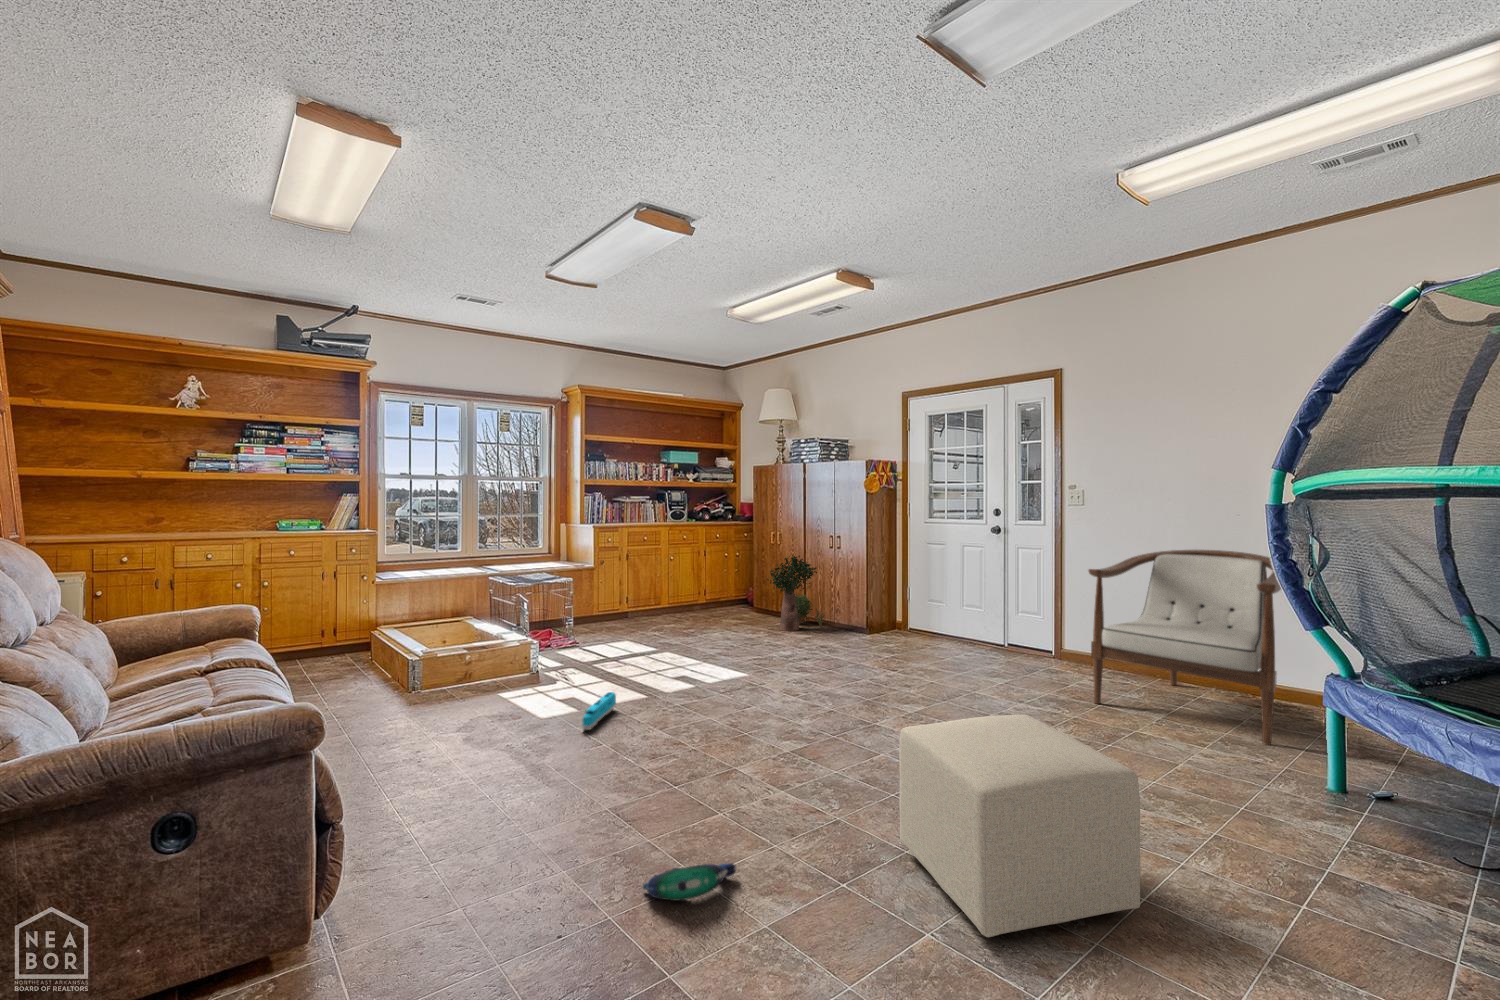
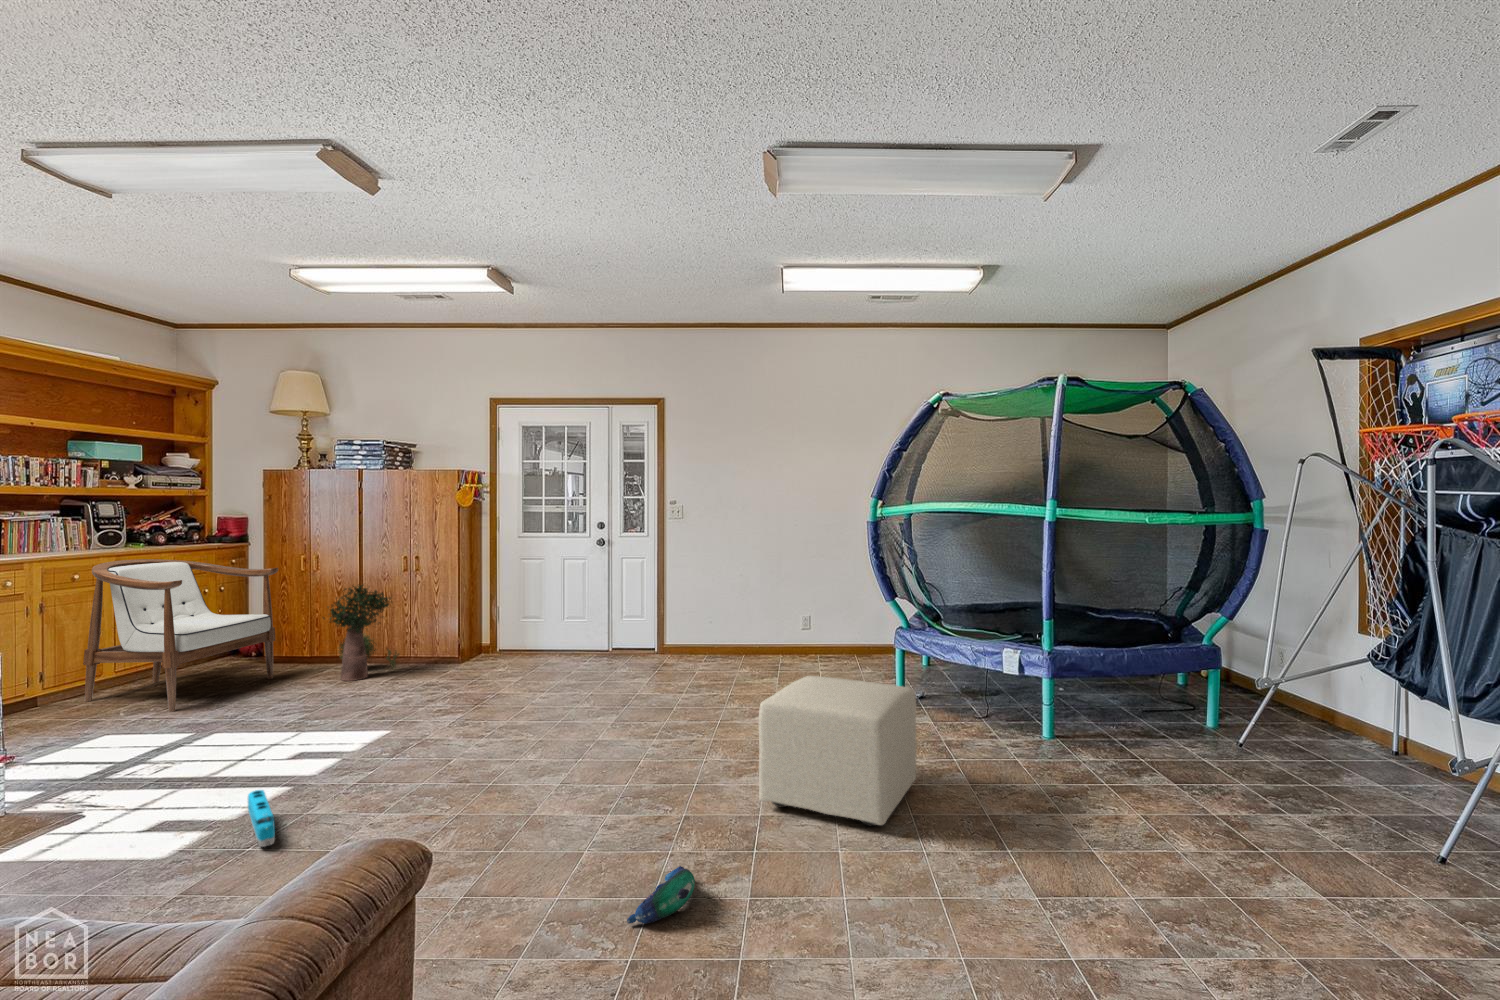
armchair: present [1089,550,1281,745] -> present [83,559,278,712]

